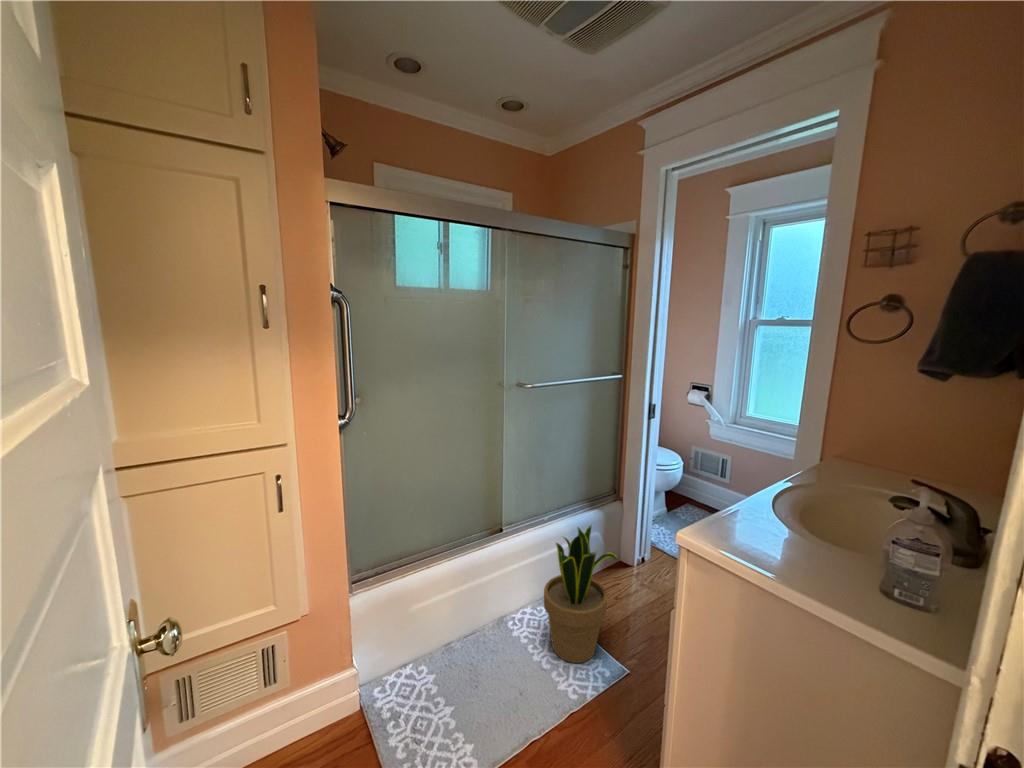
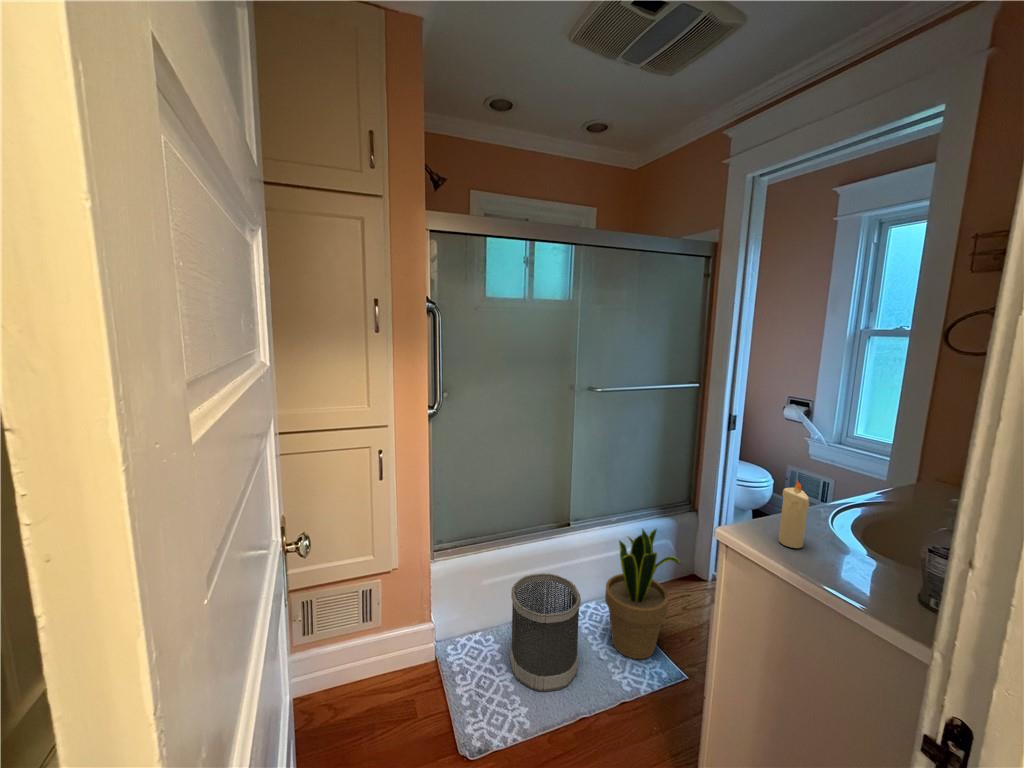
candle: none [739,473,768,544] -> present [779,479,809,548]
wastebasket: none [446,588,523,722] -> present [510,573,581,692]

